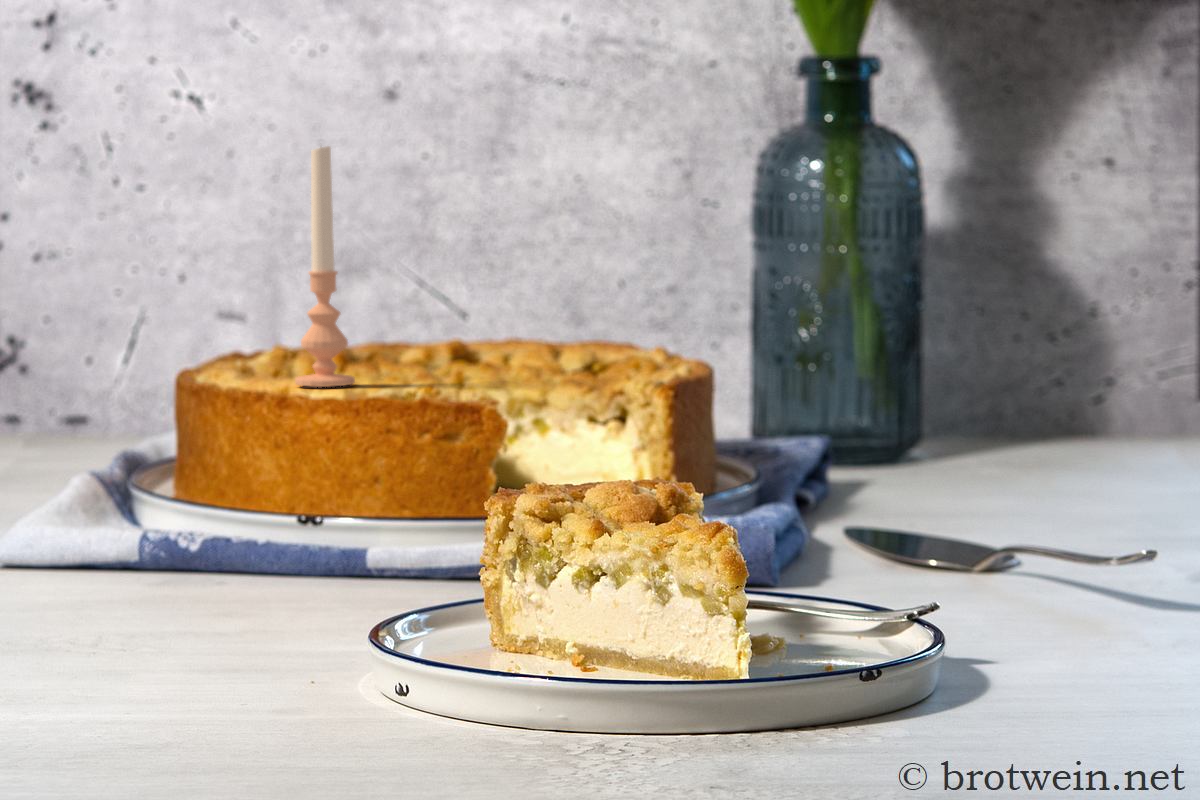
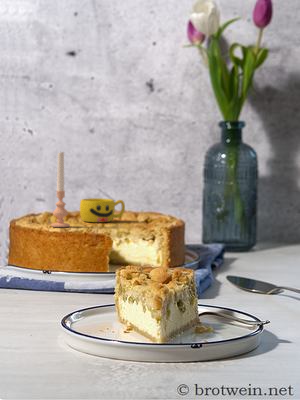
cup: none [381,298,524,372] -> present [80,198,125,222]

